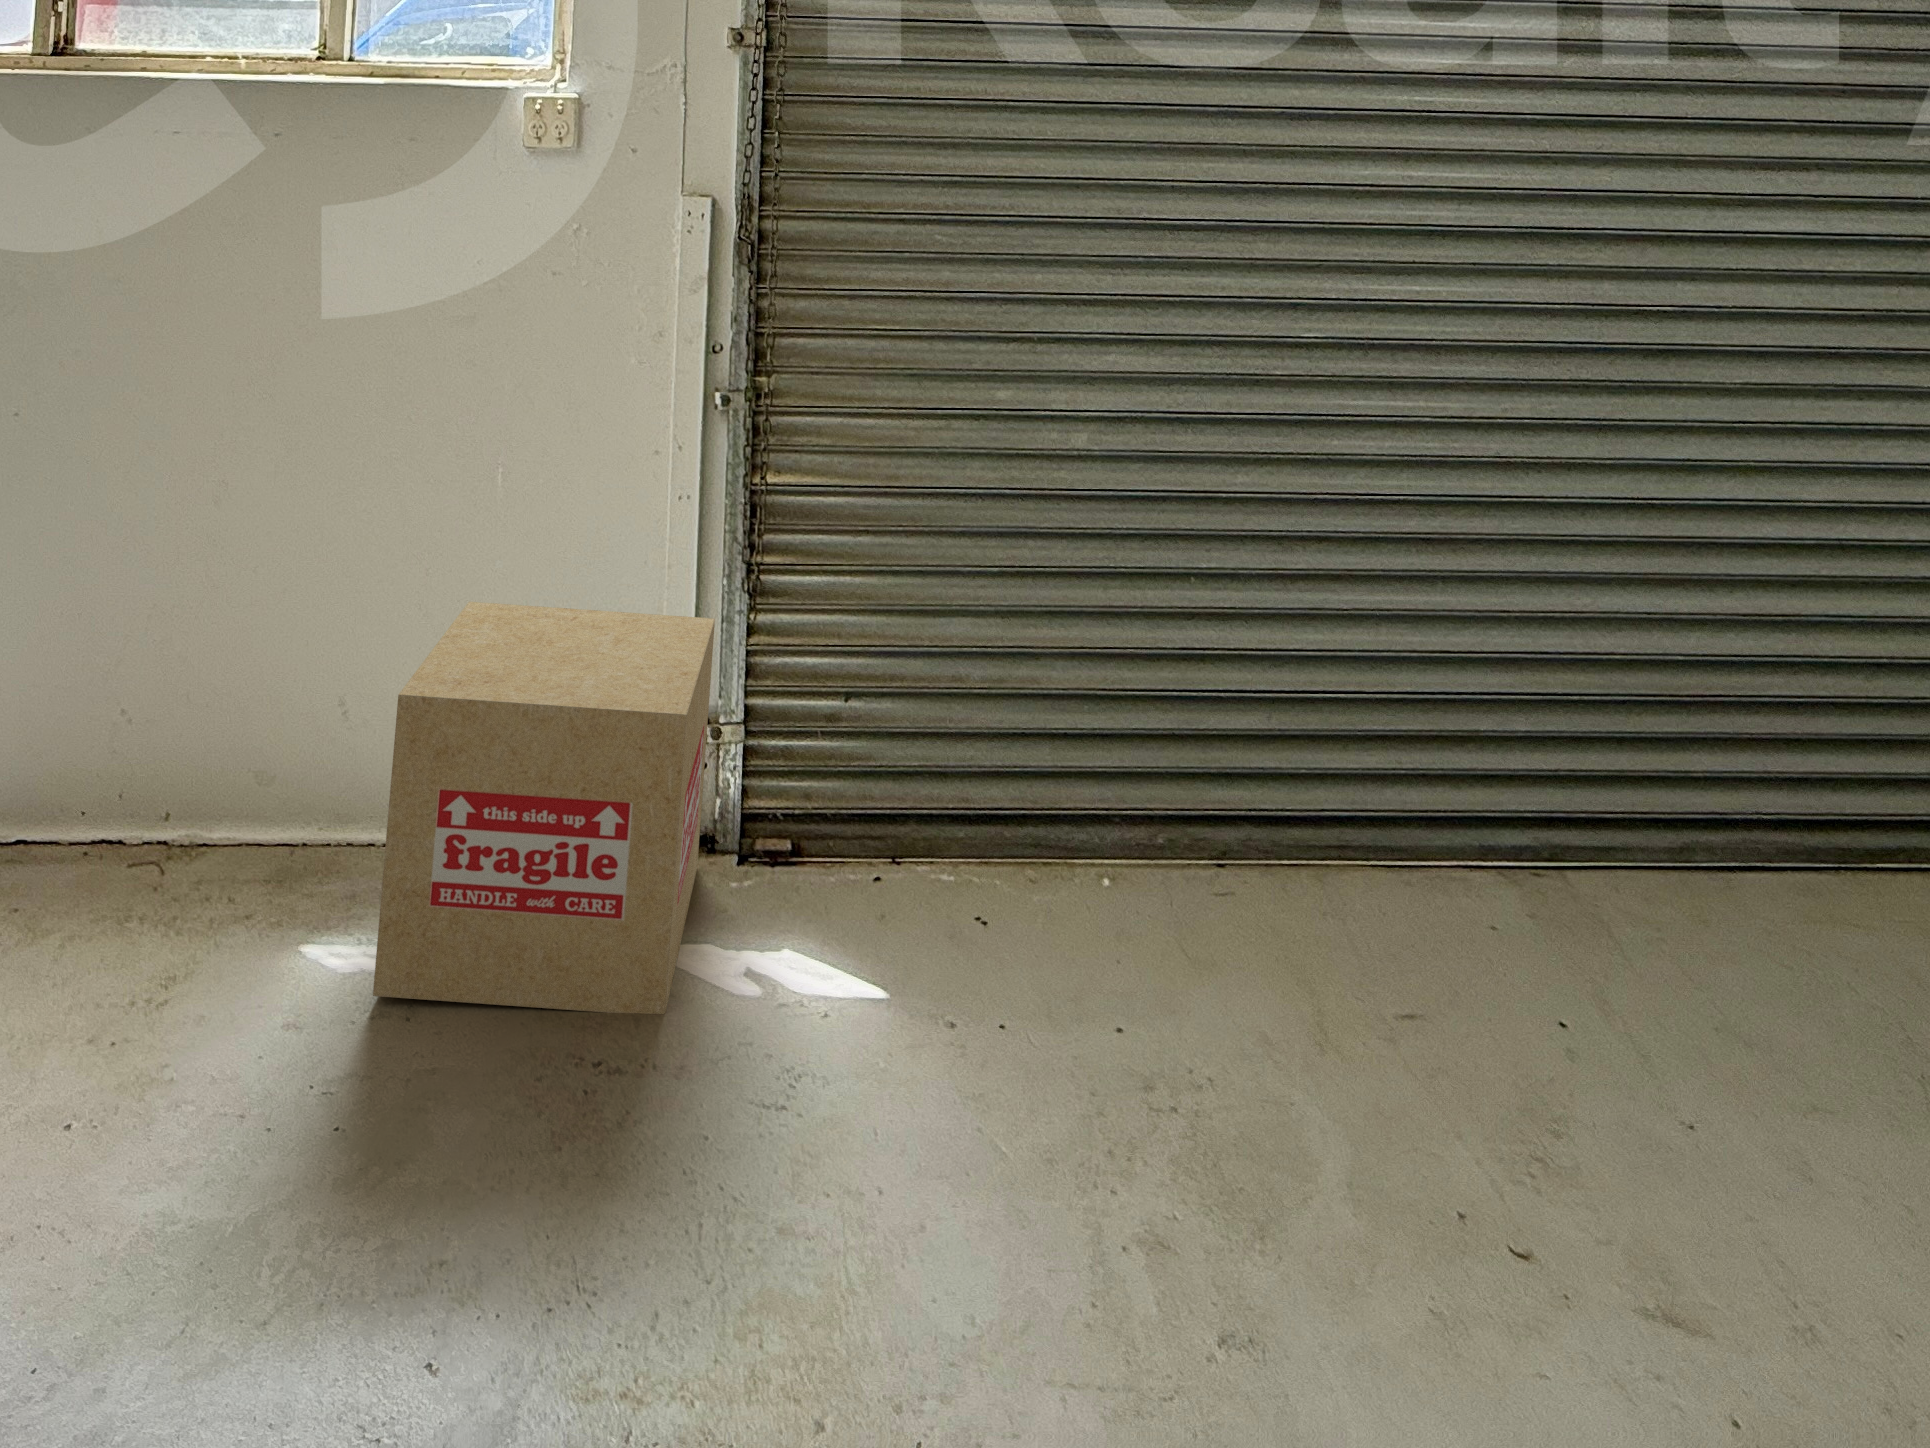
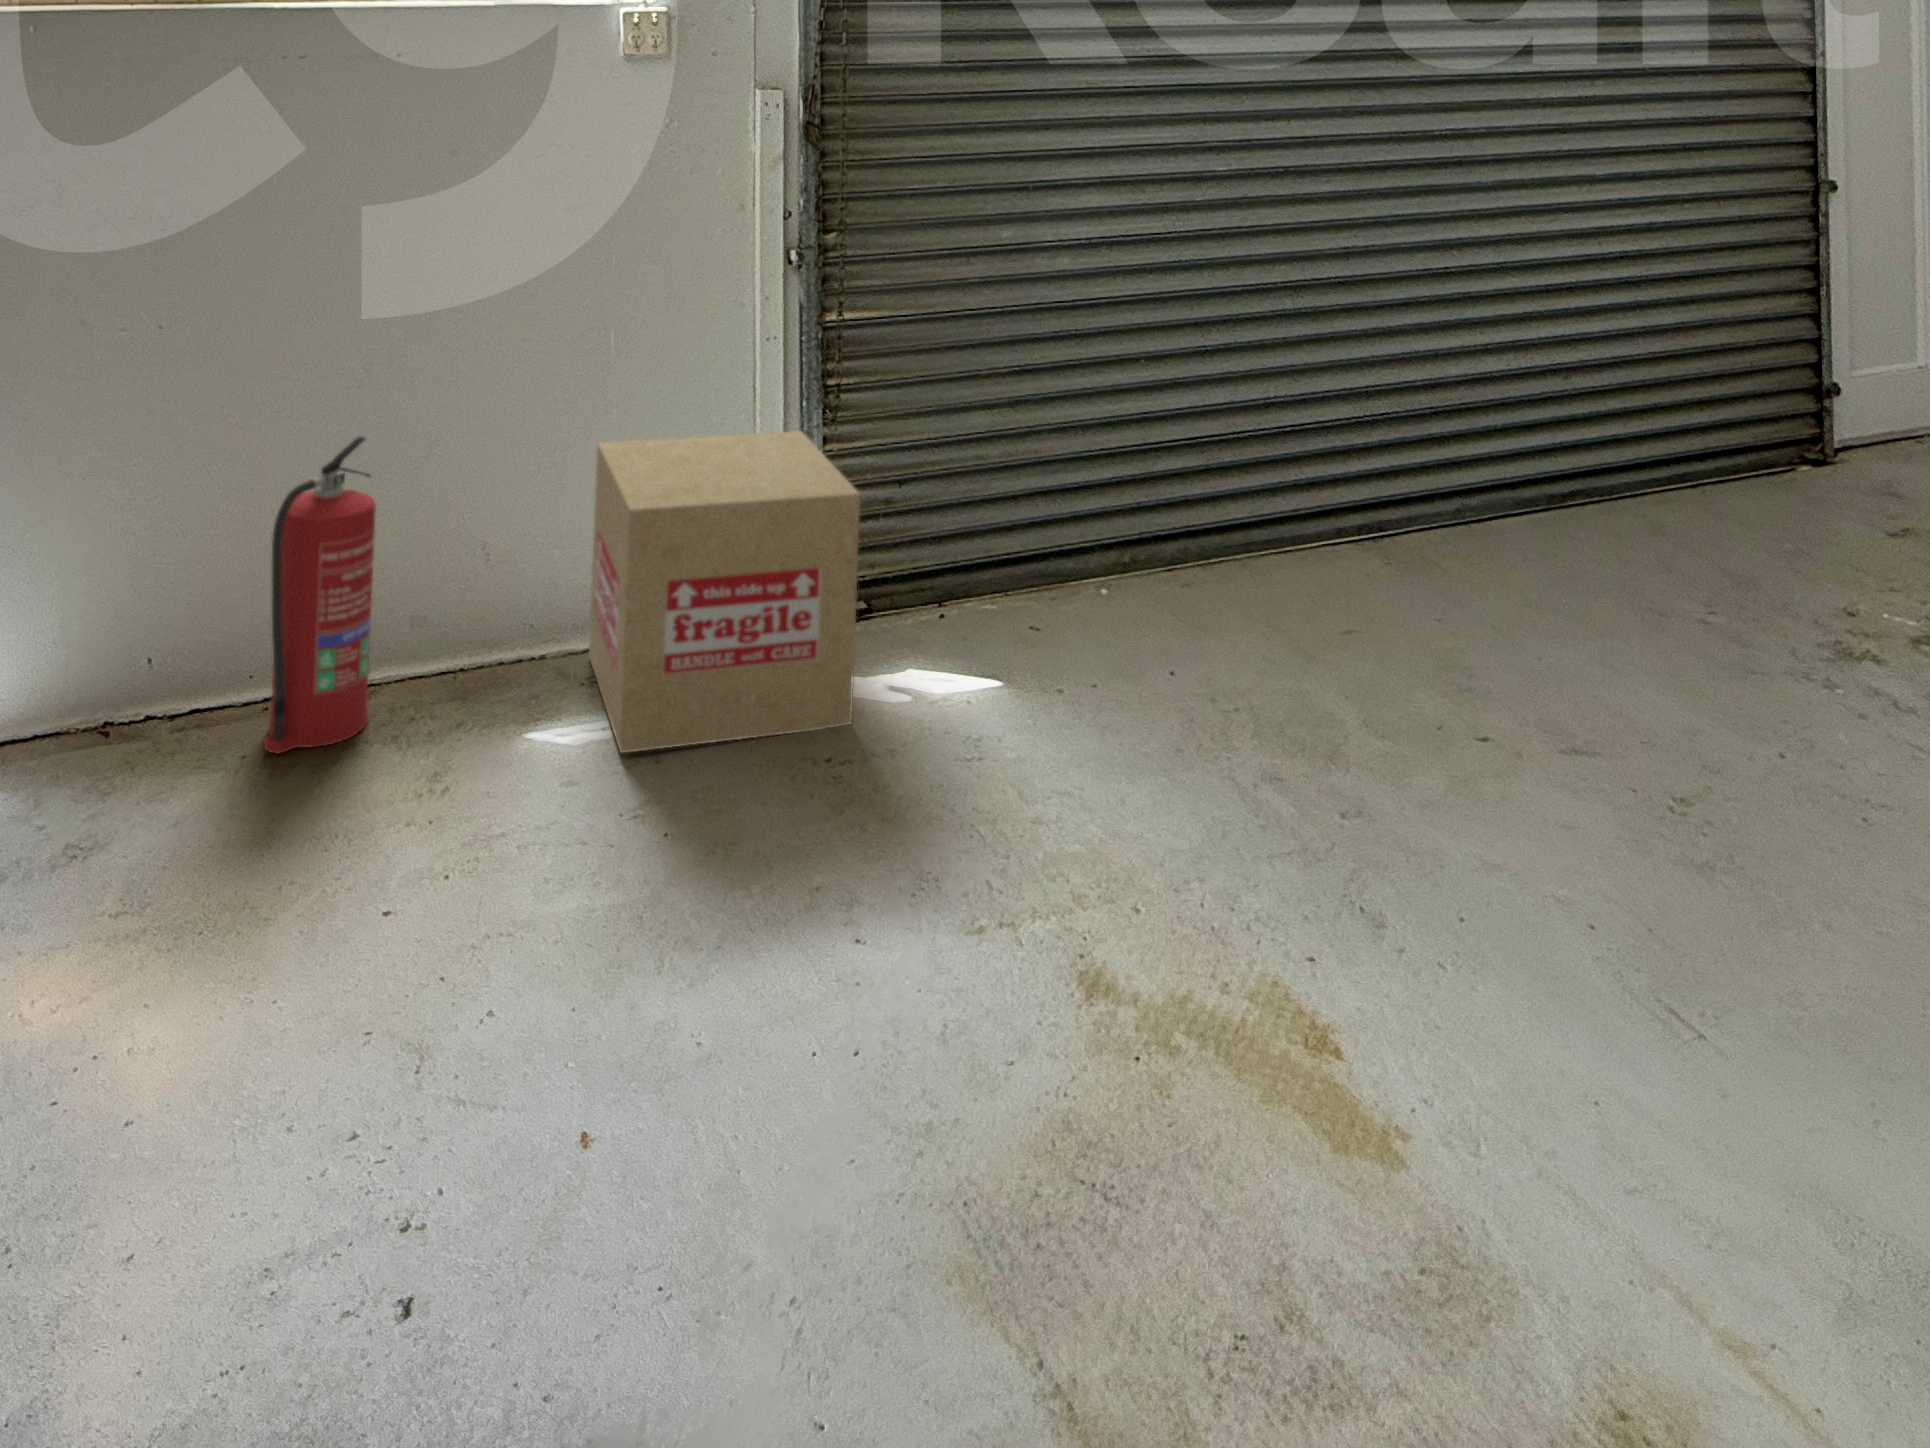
fire extinguisher: none [46,561,210,916] -> present [264,437,376,753]

